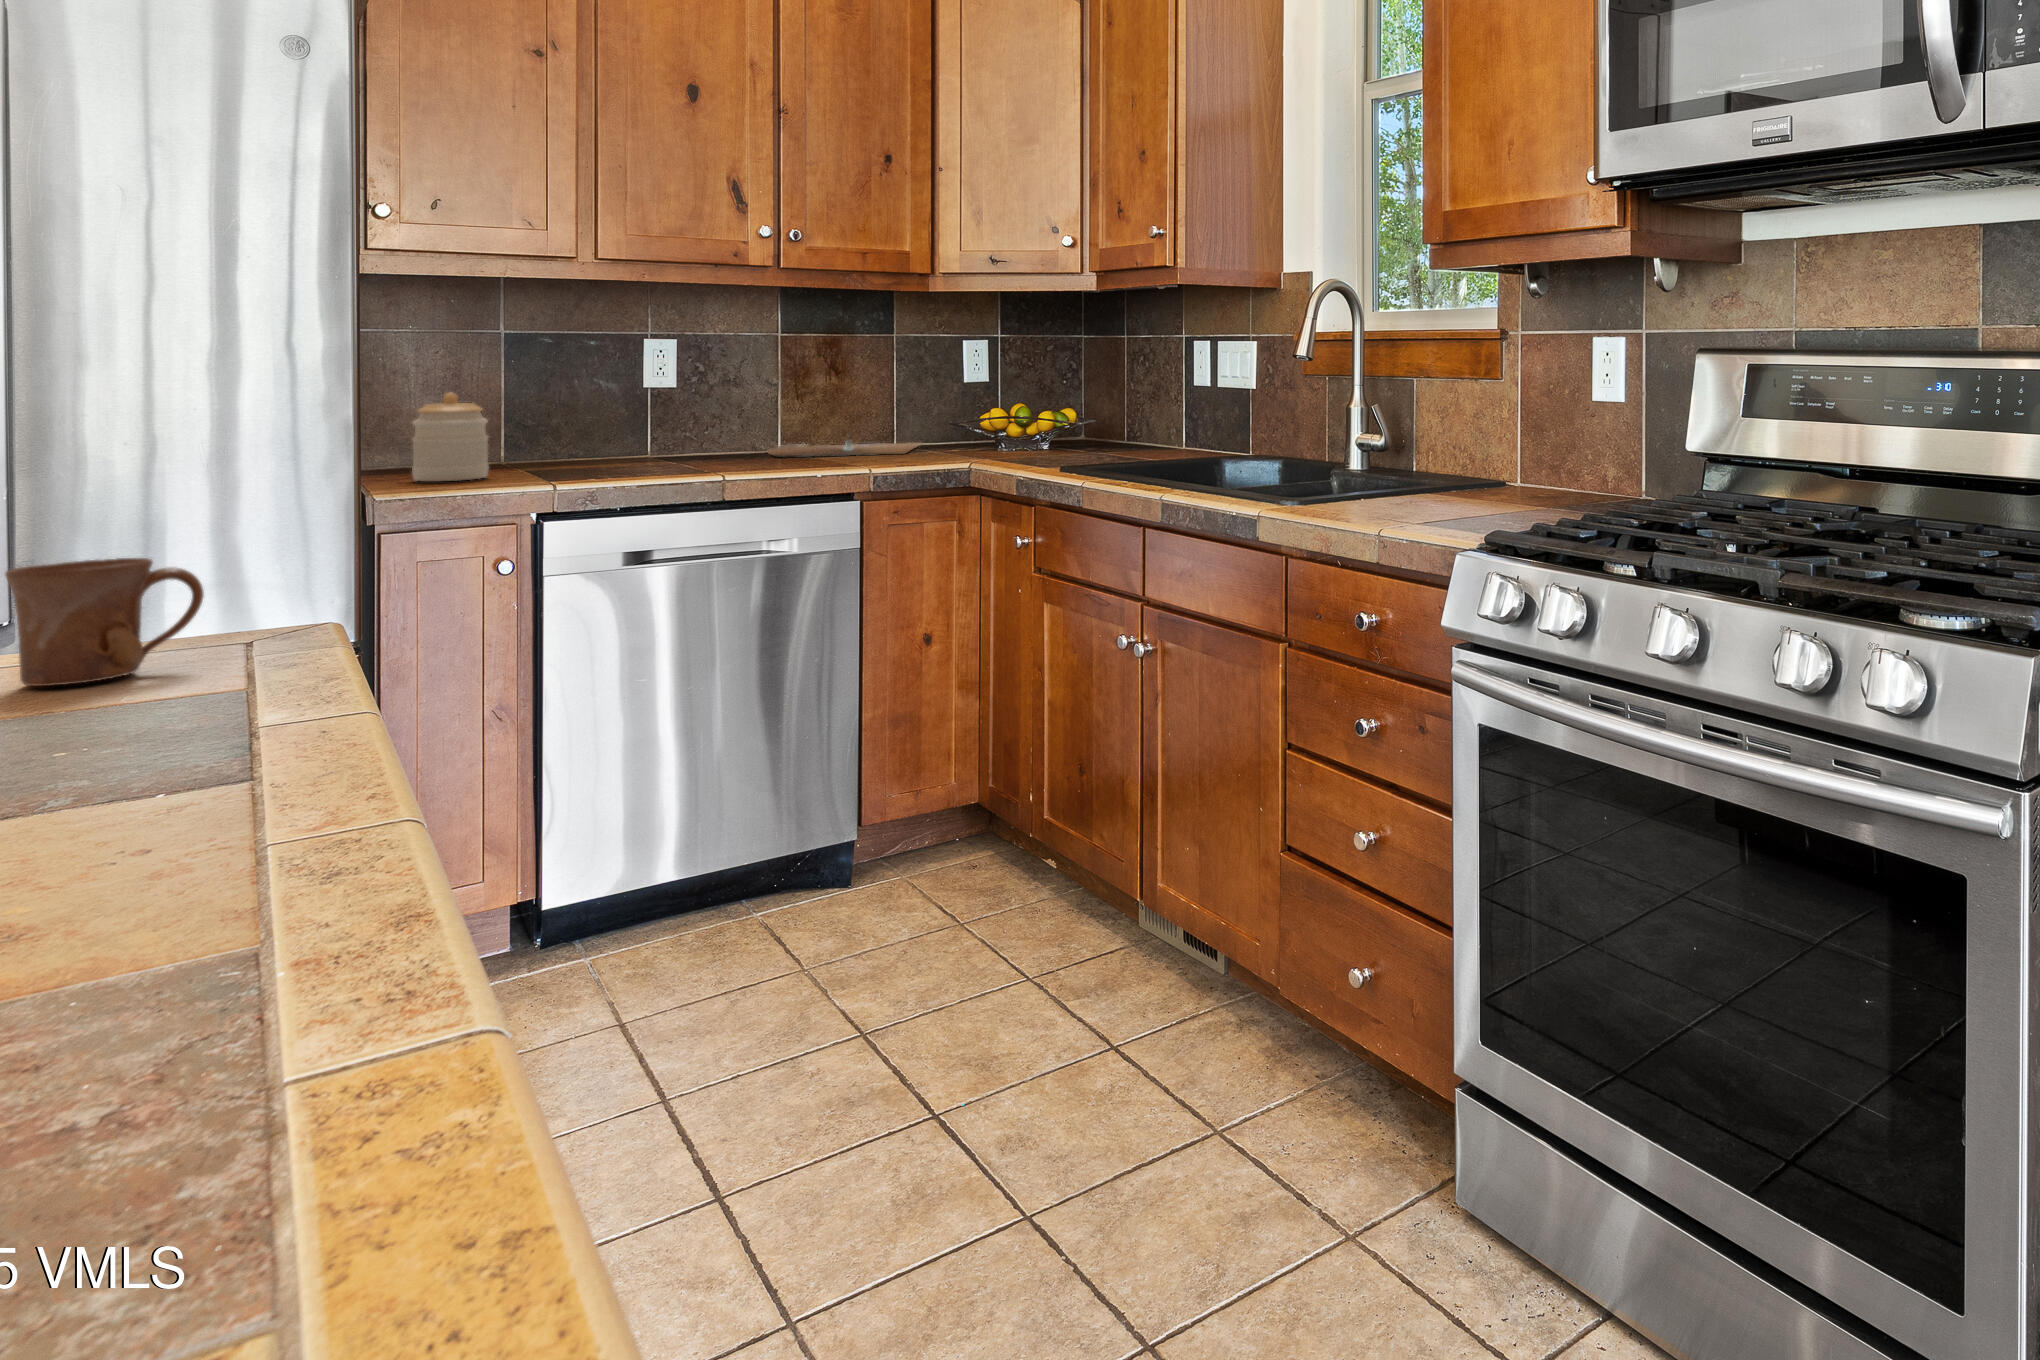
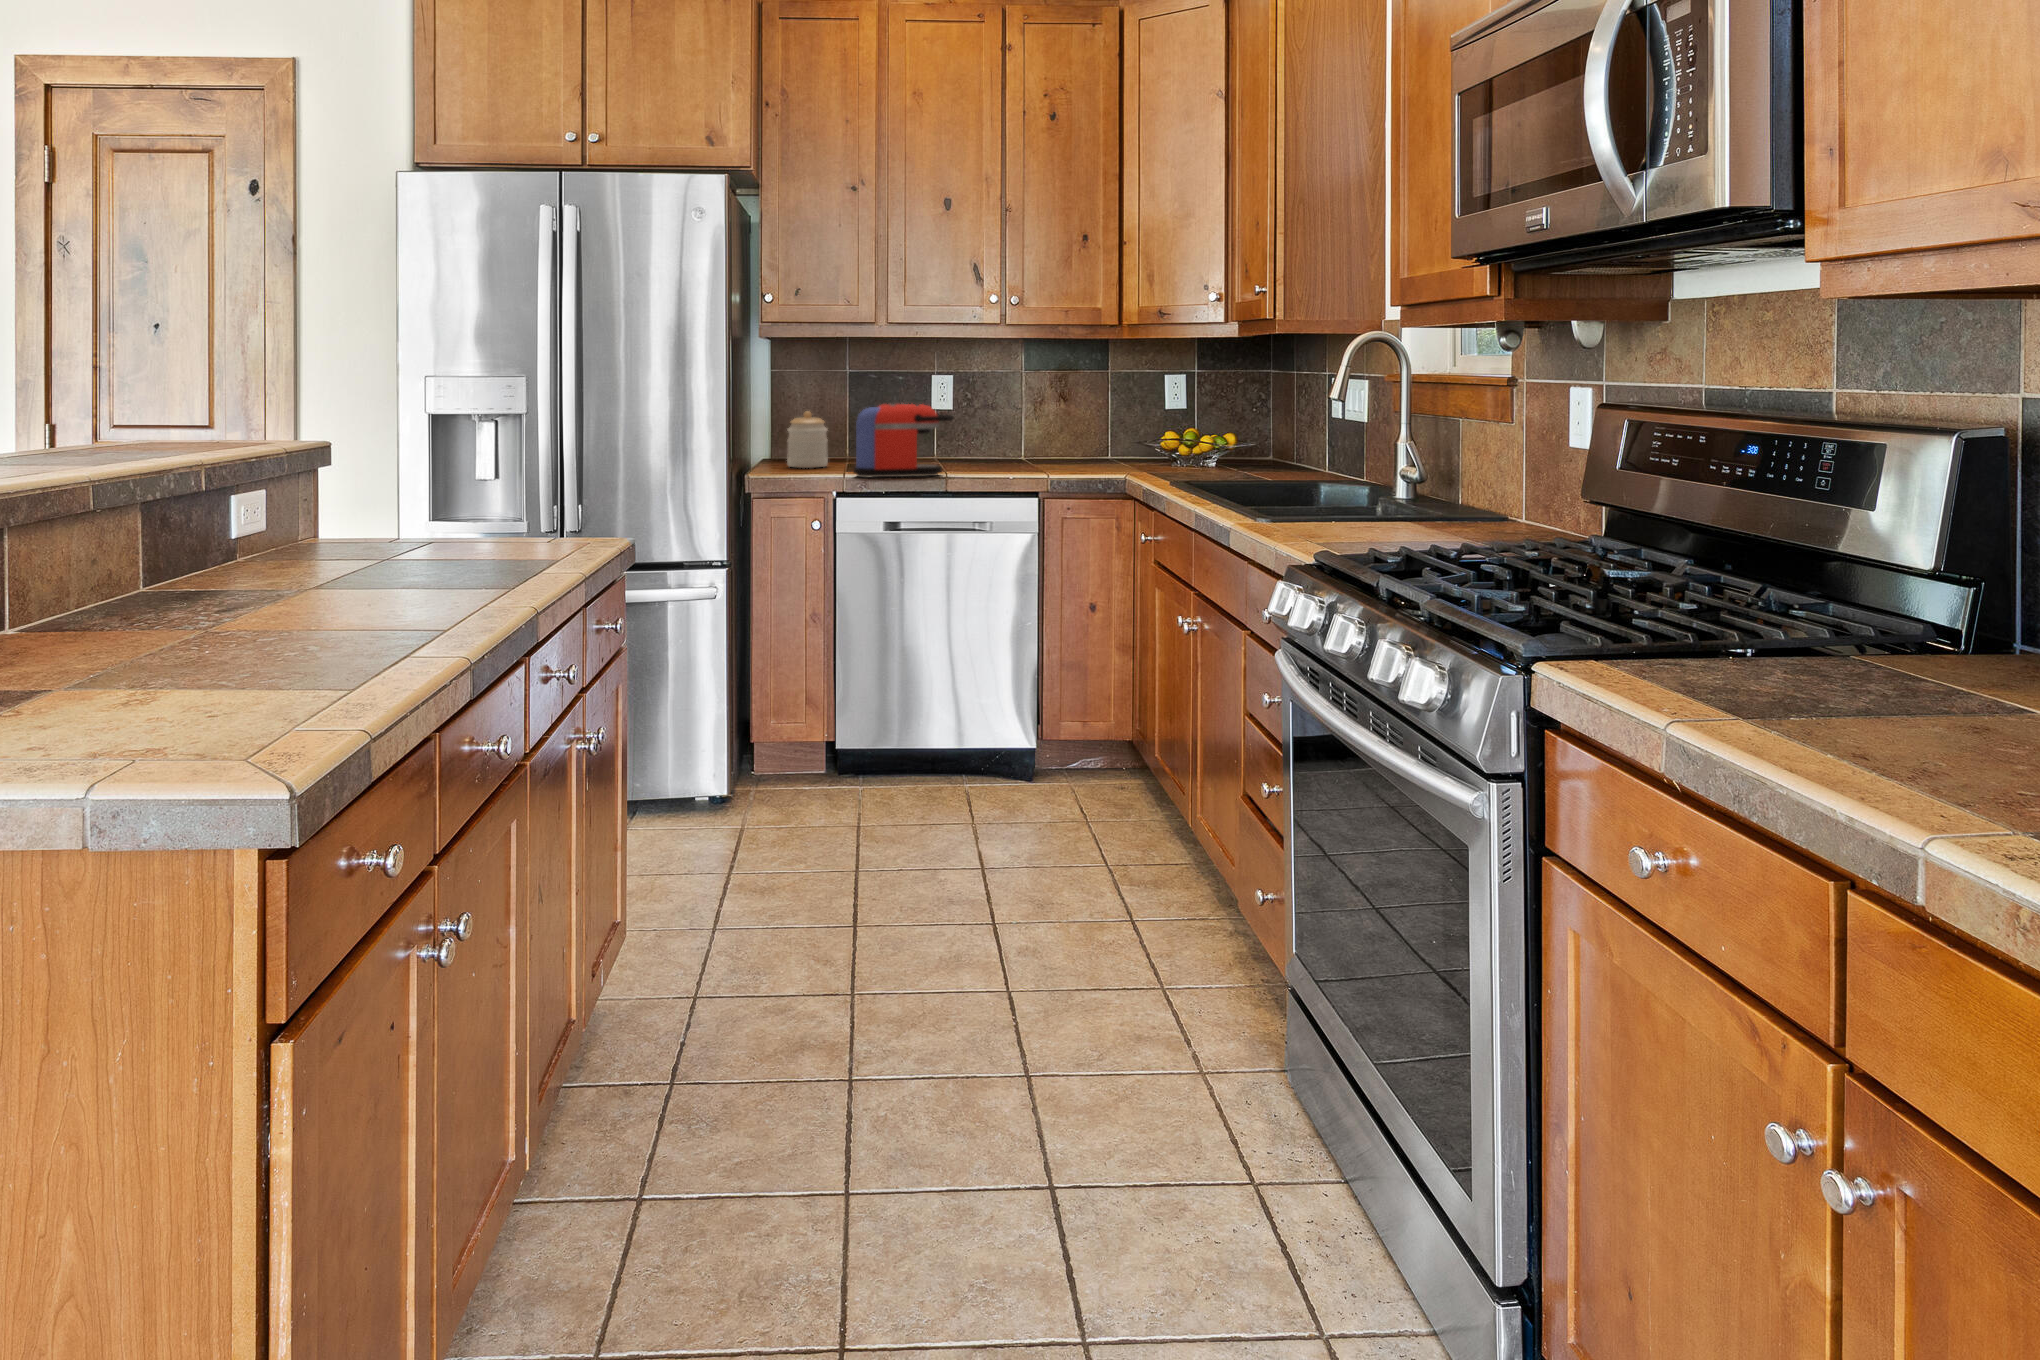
coffee maker: none [571,377,732,488] -> present [854,404,954,477]
cutting board: present [767,435,920,457] -> none [1013,447,1136,464]
mug: present [5,558,204,686] -> none [498,496,566,550]

